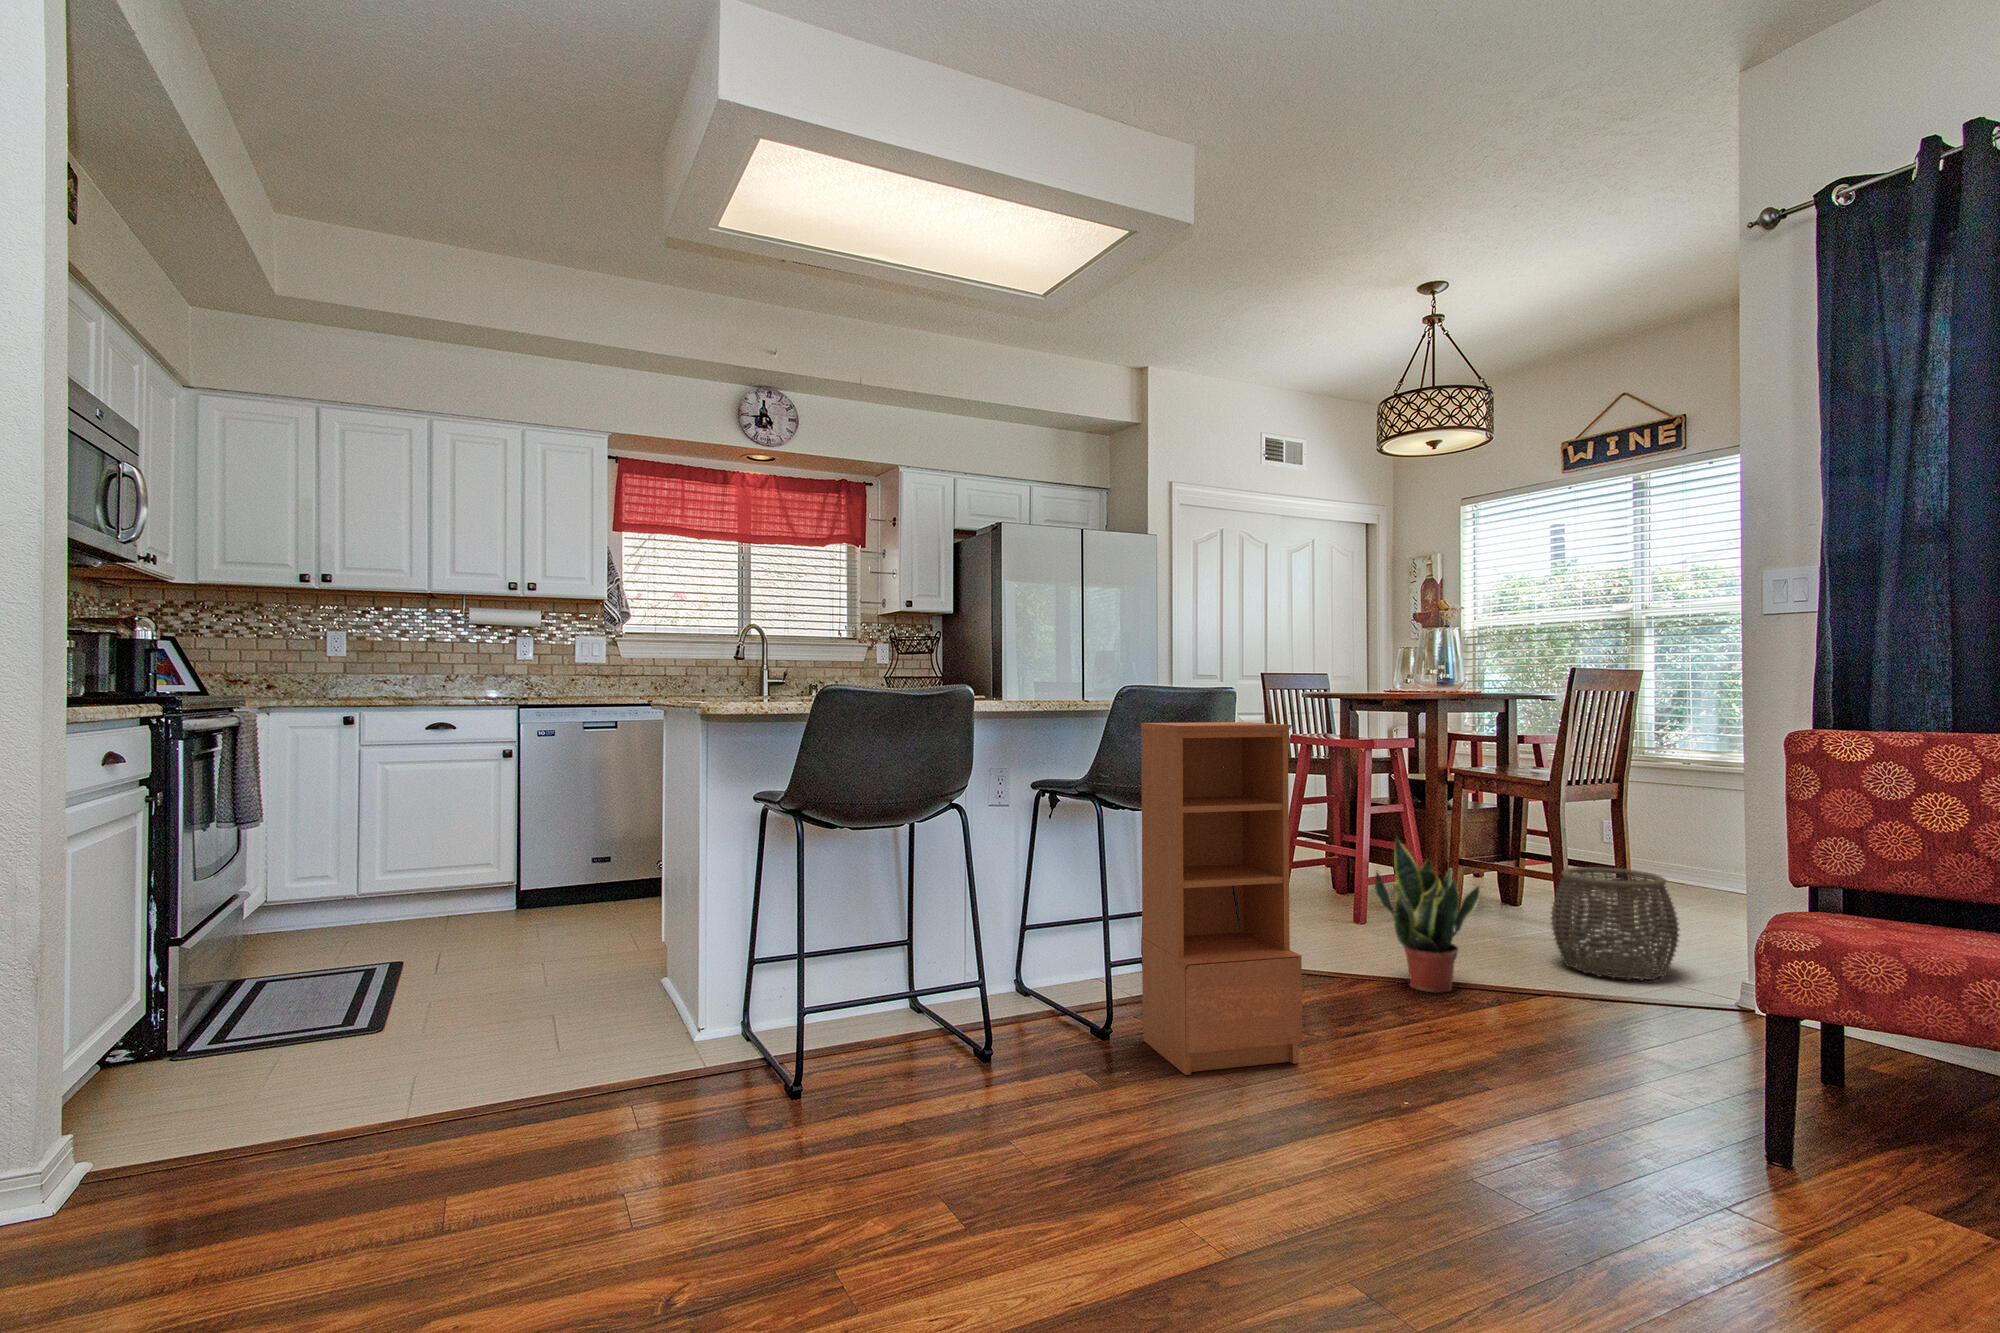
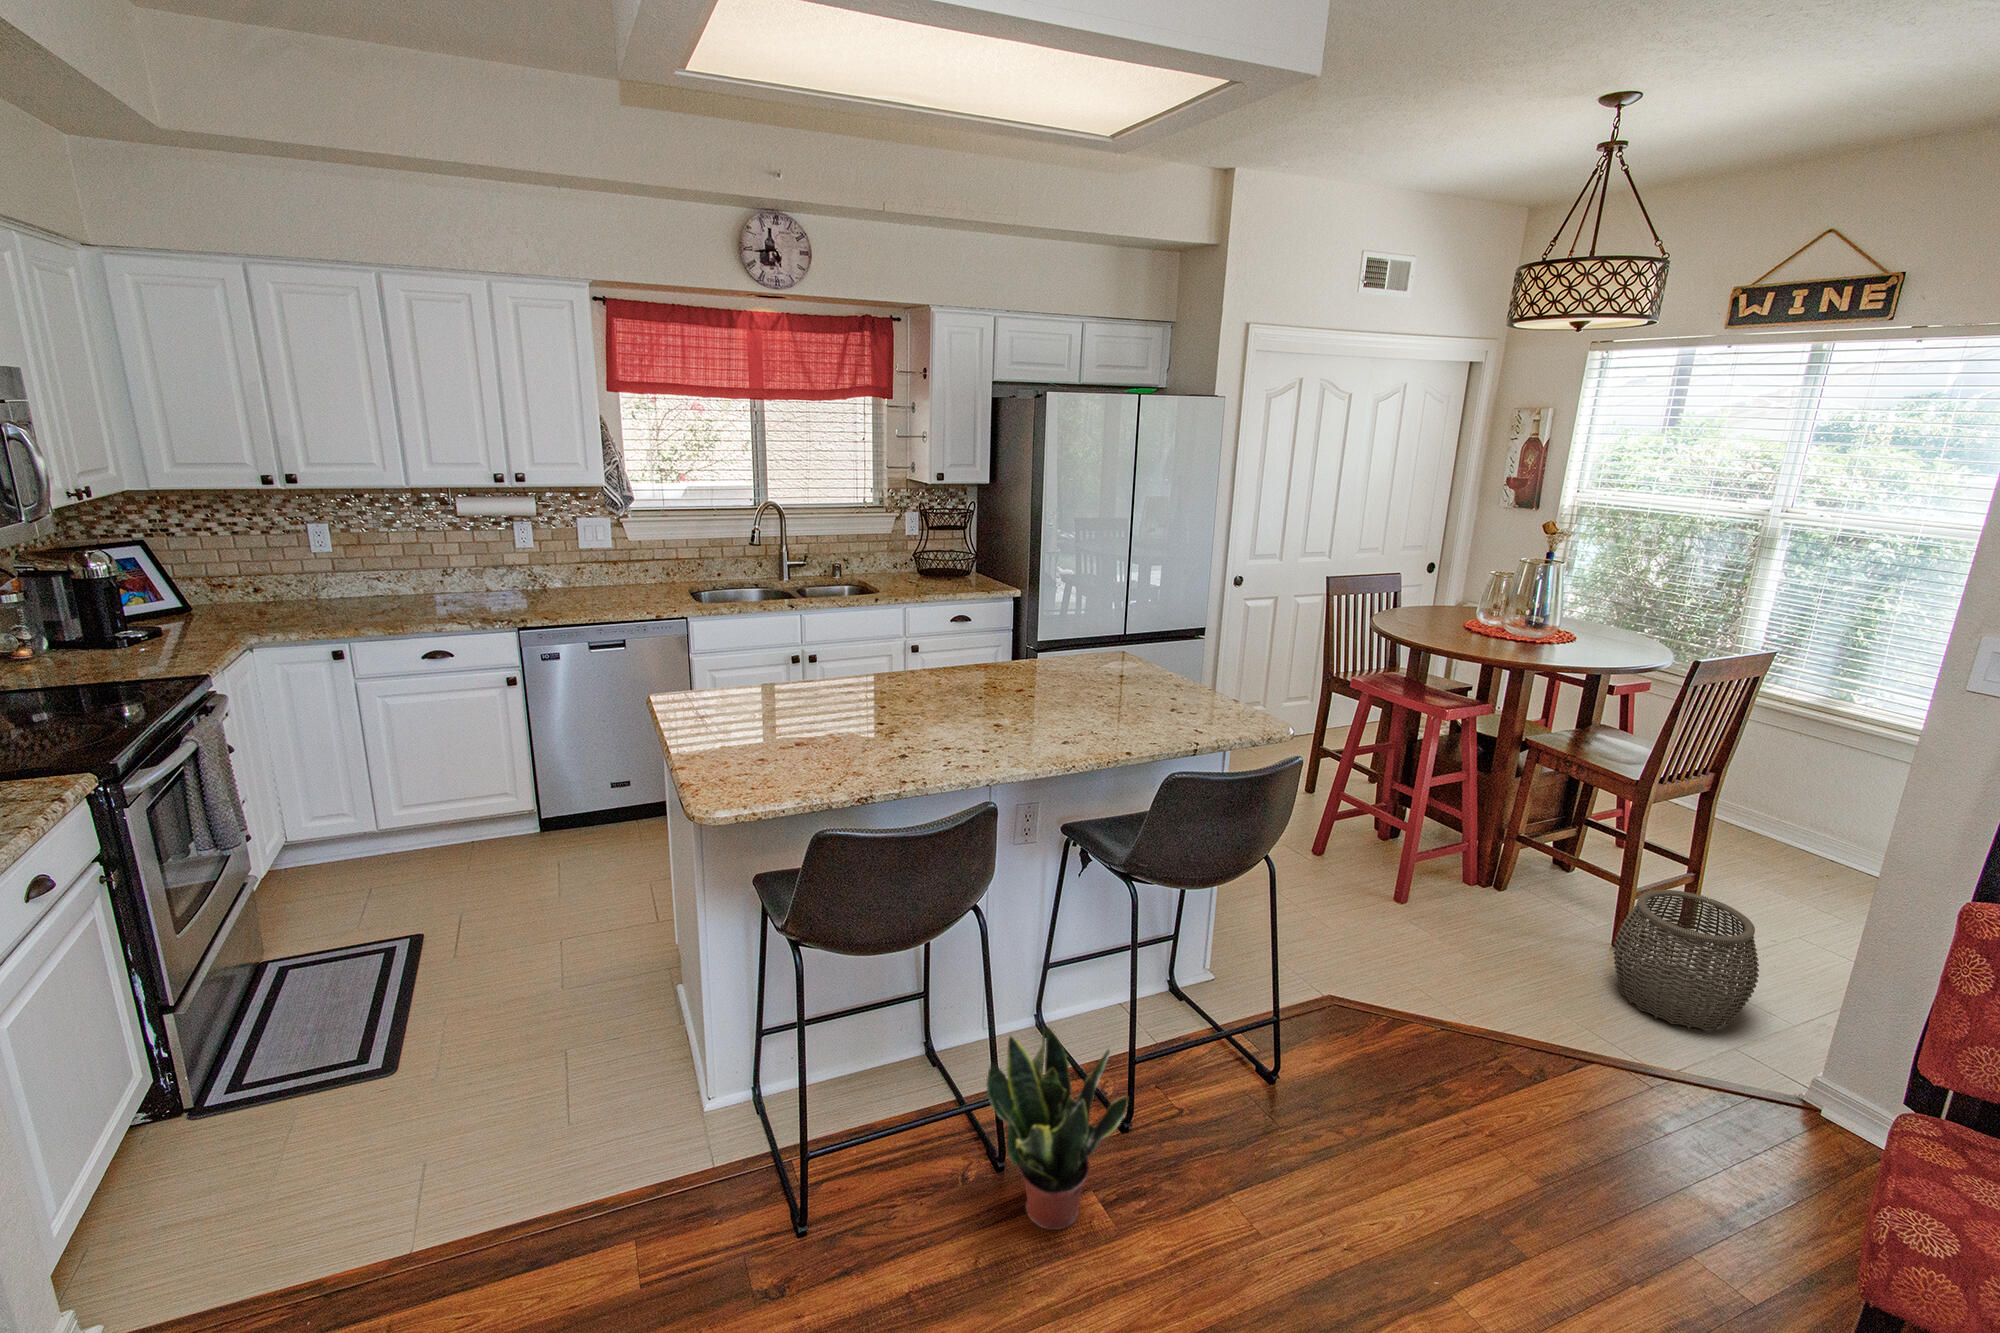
bookcase: present [1141,722,1302,1075] -> none [1164,821,1363,1211]
potted plant: present [1375,838,1480,992] -> present [987,1027,1128,1230]

